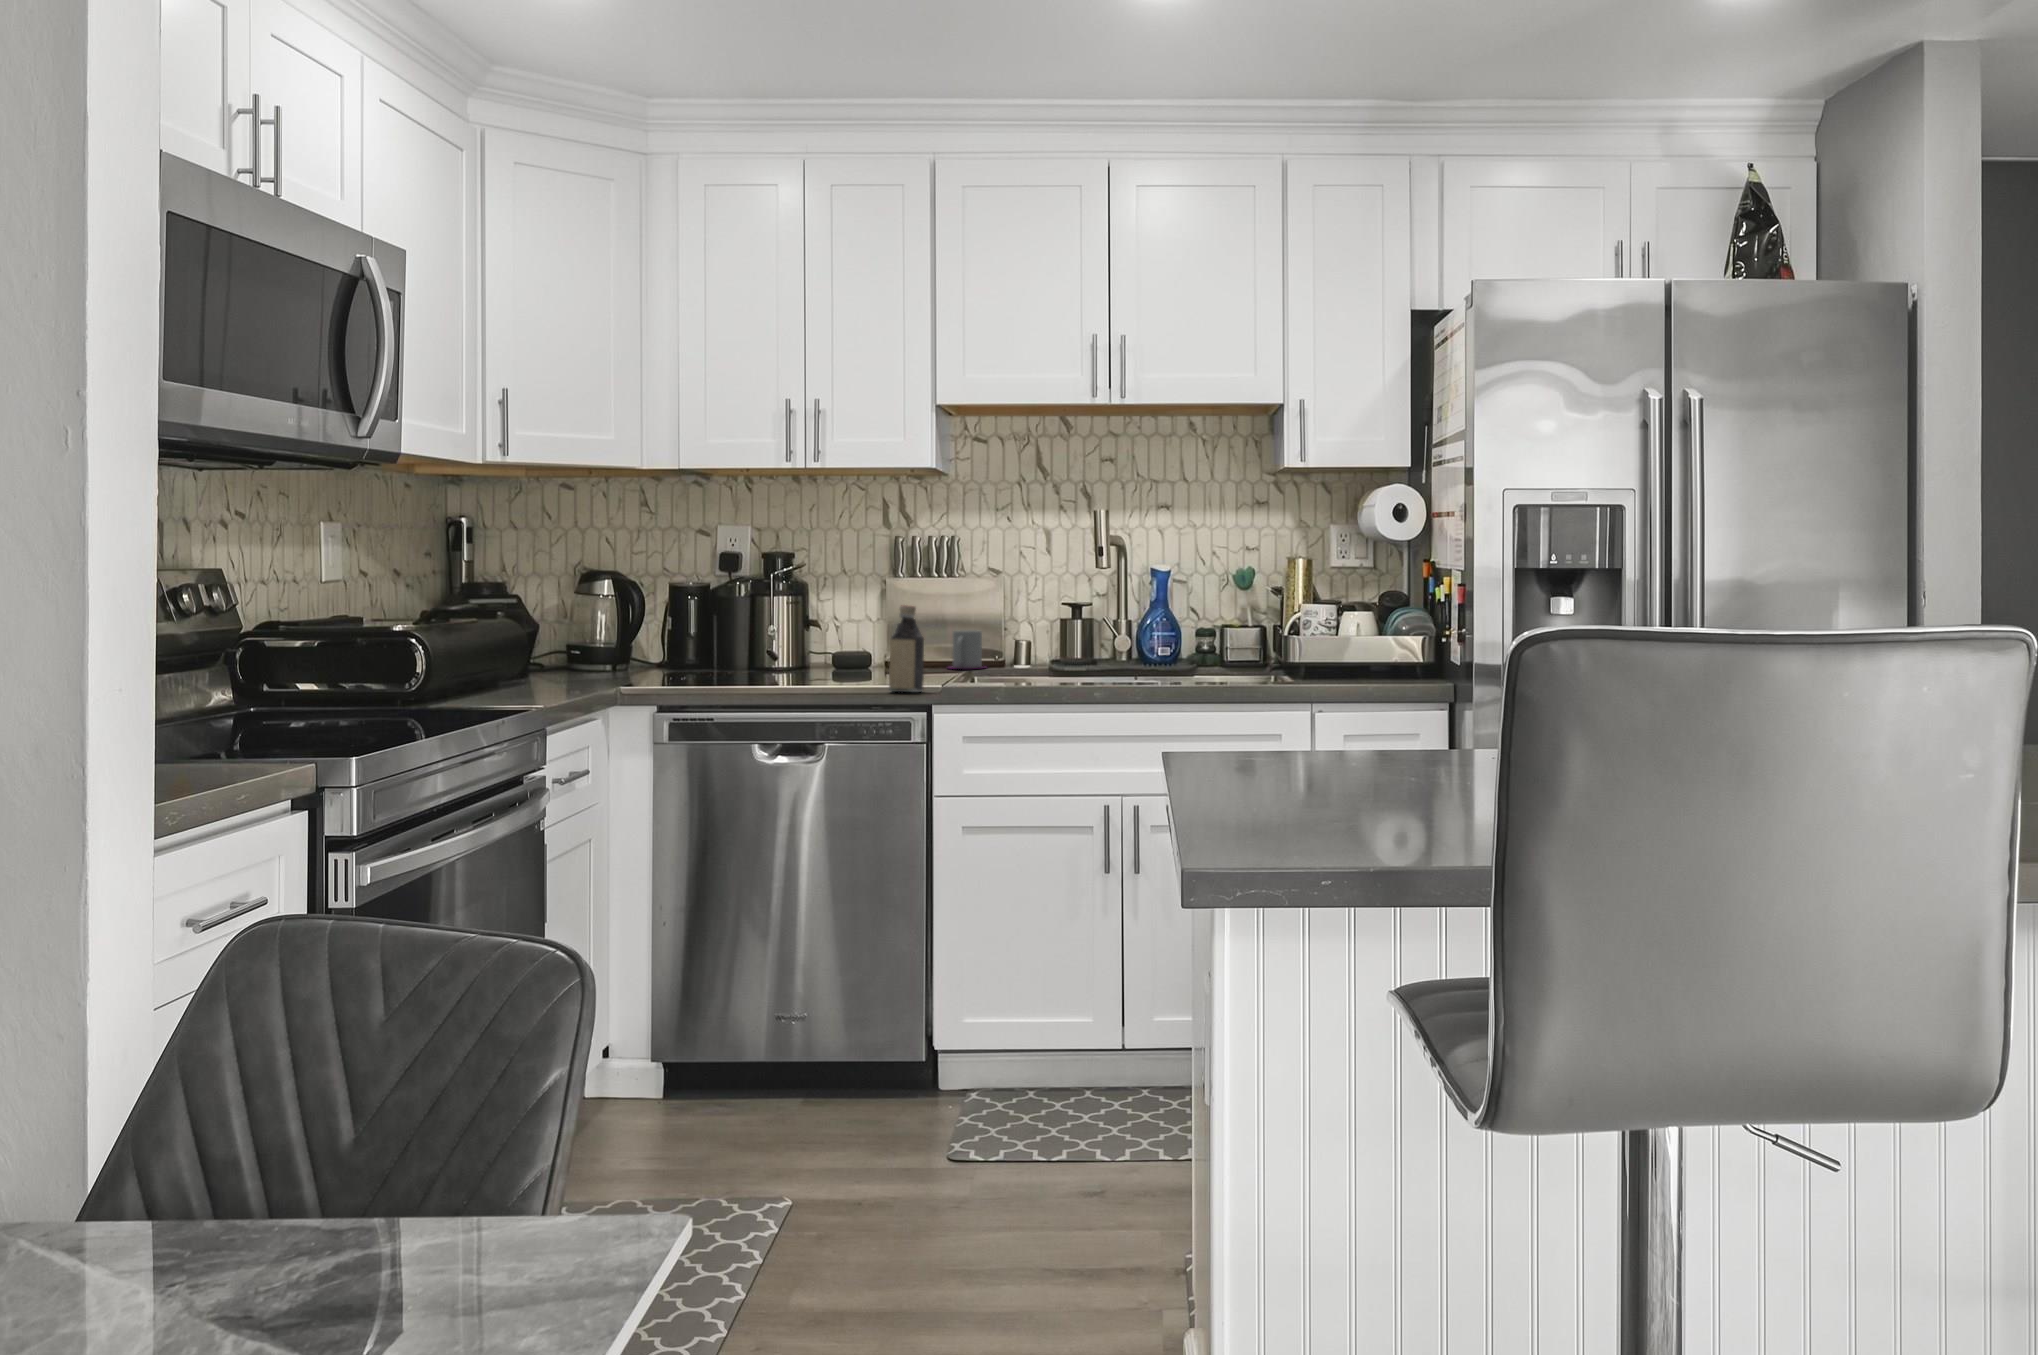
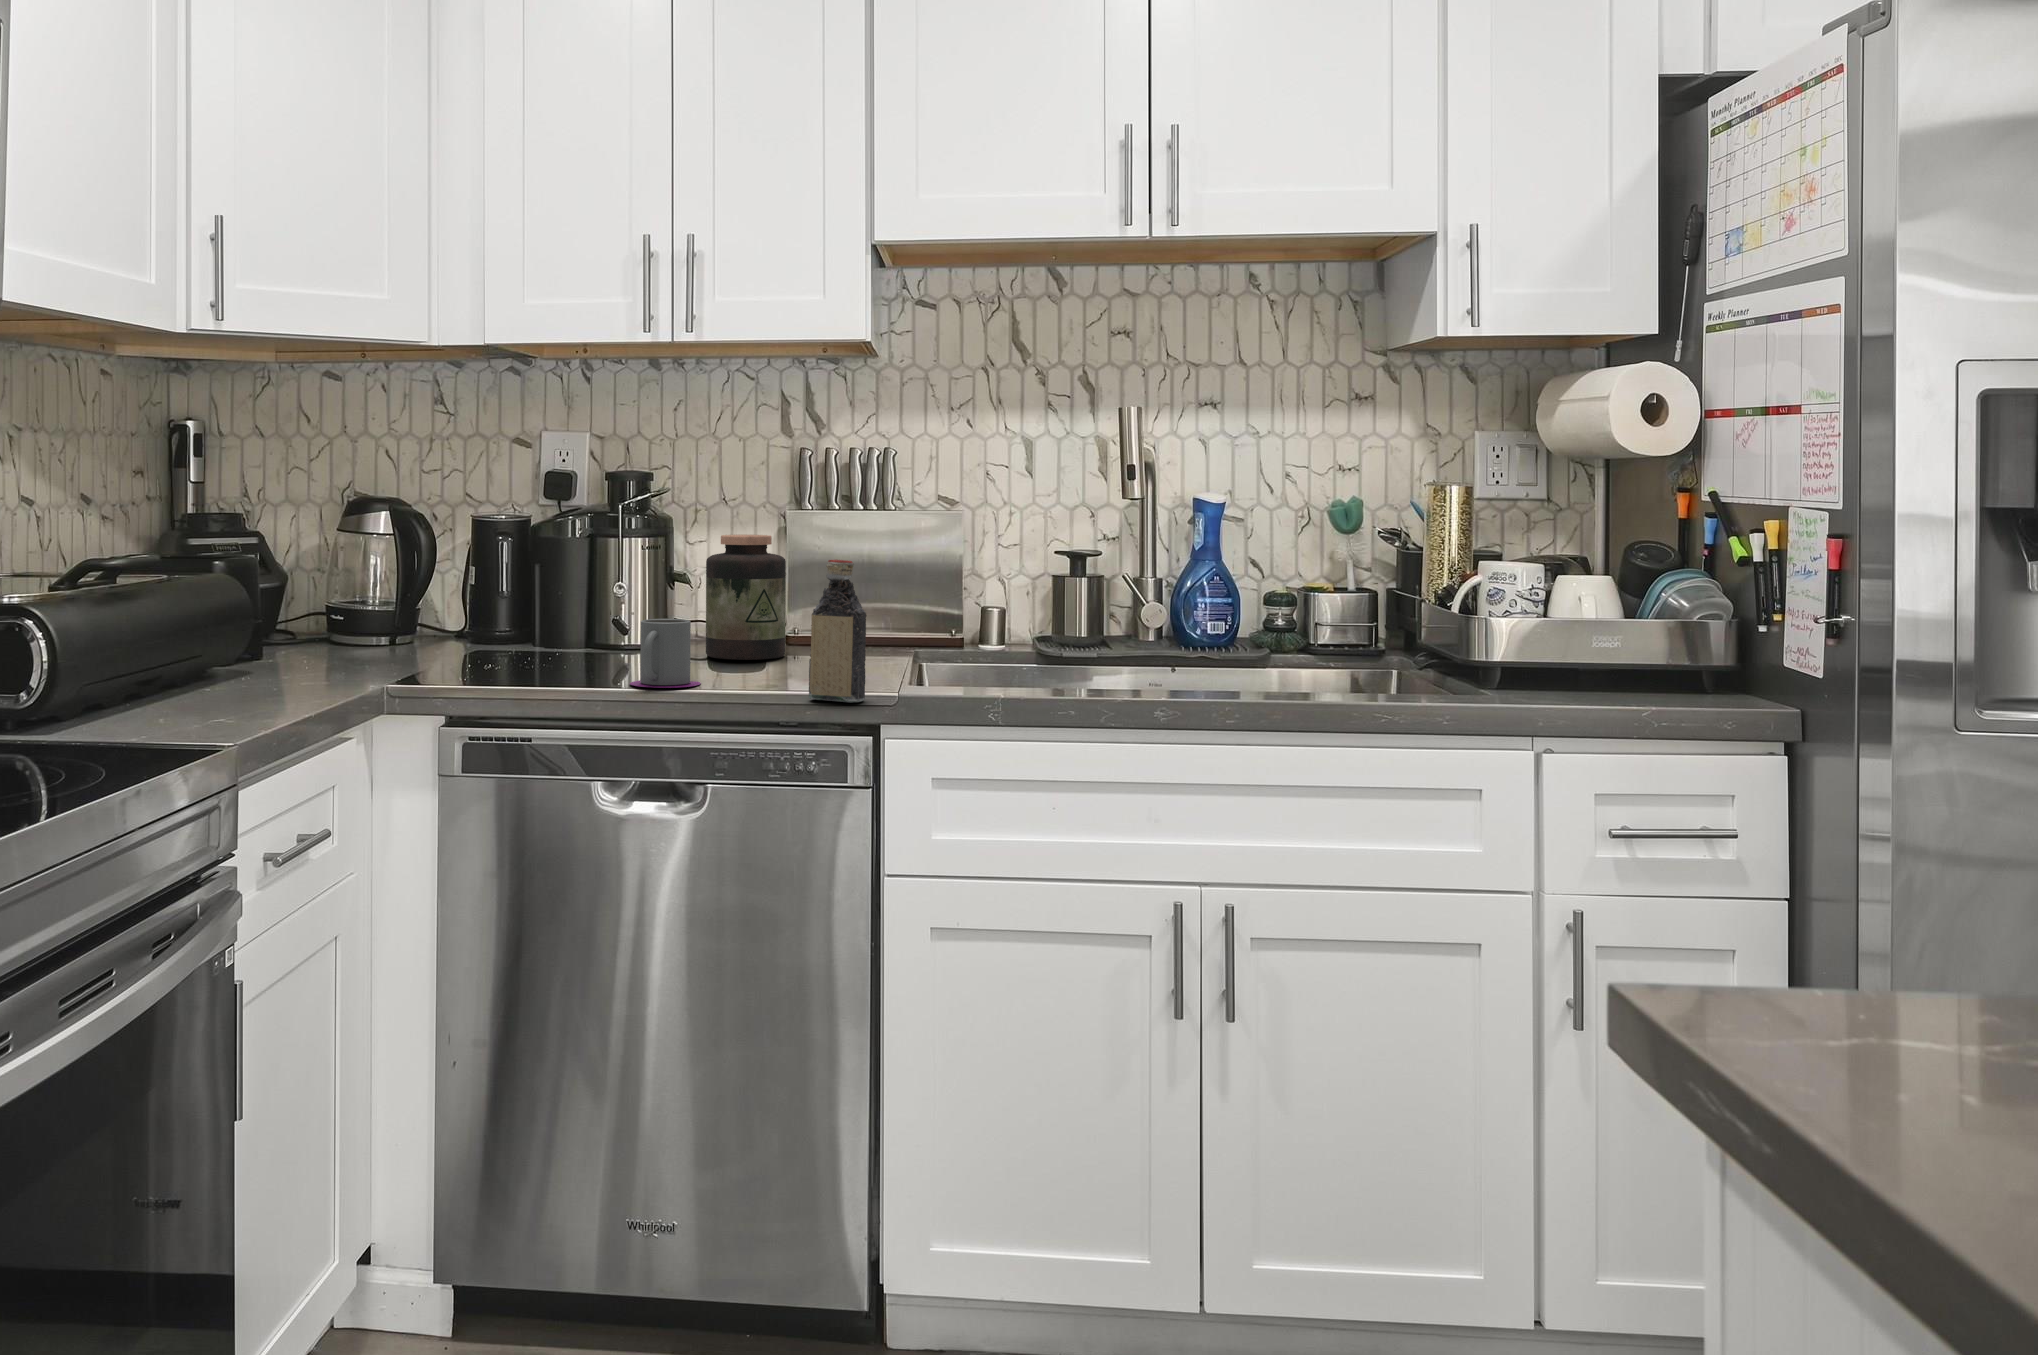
jar: none [829,594,882,675] -> present [706,535,786,660]
mug: present [952,630,982,669] -> present [630,619,701,688]

